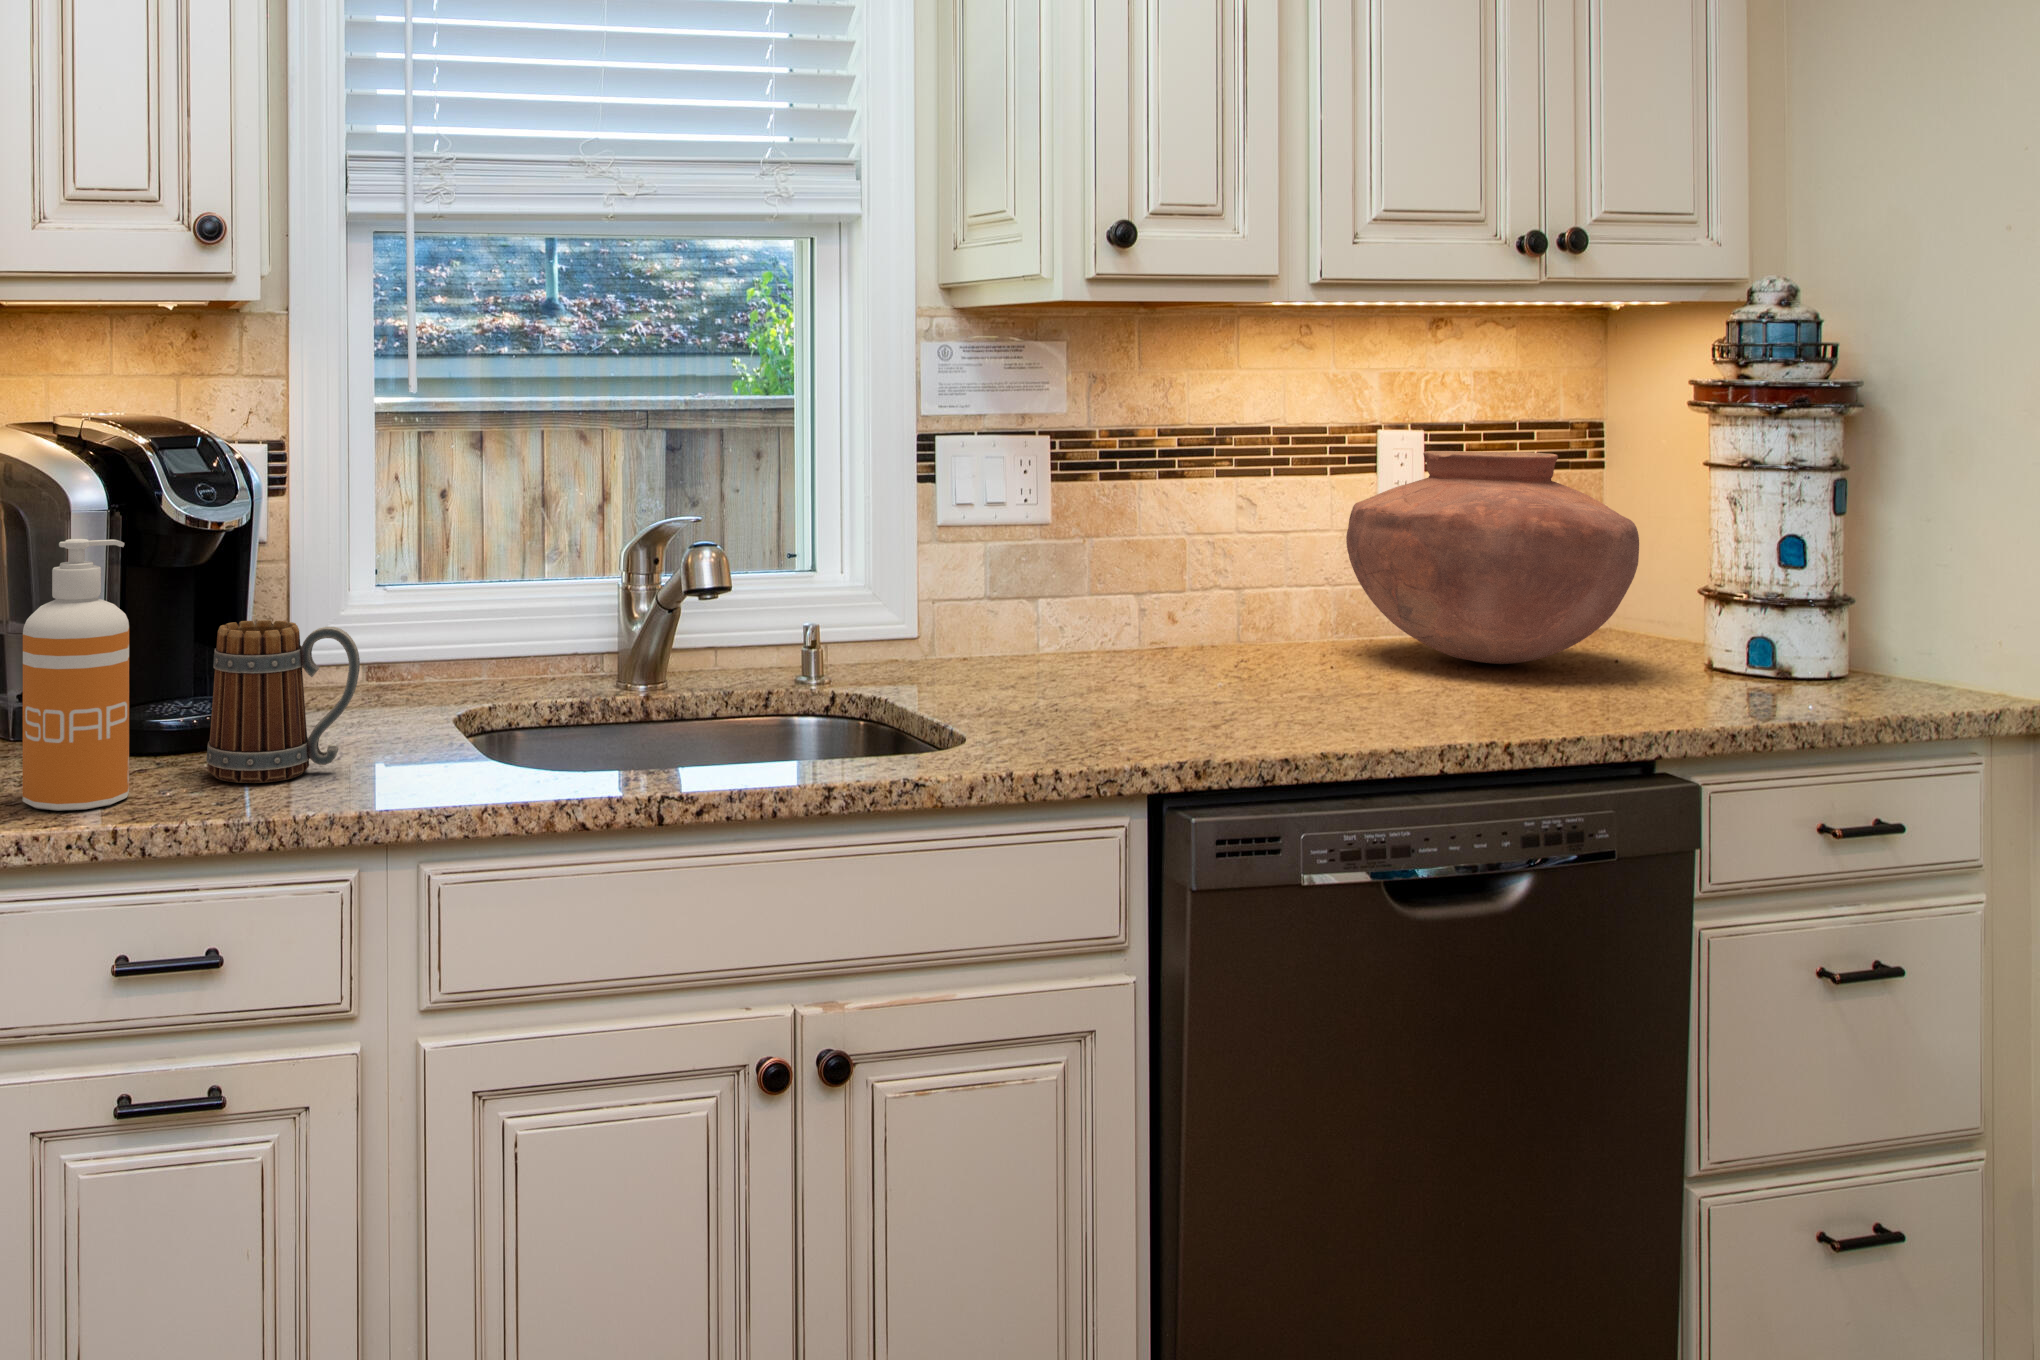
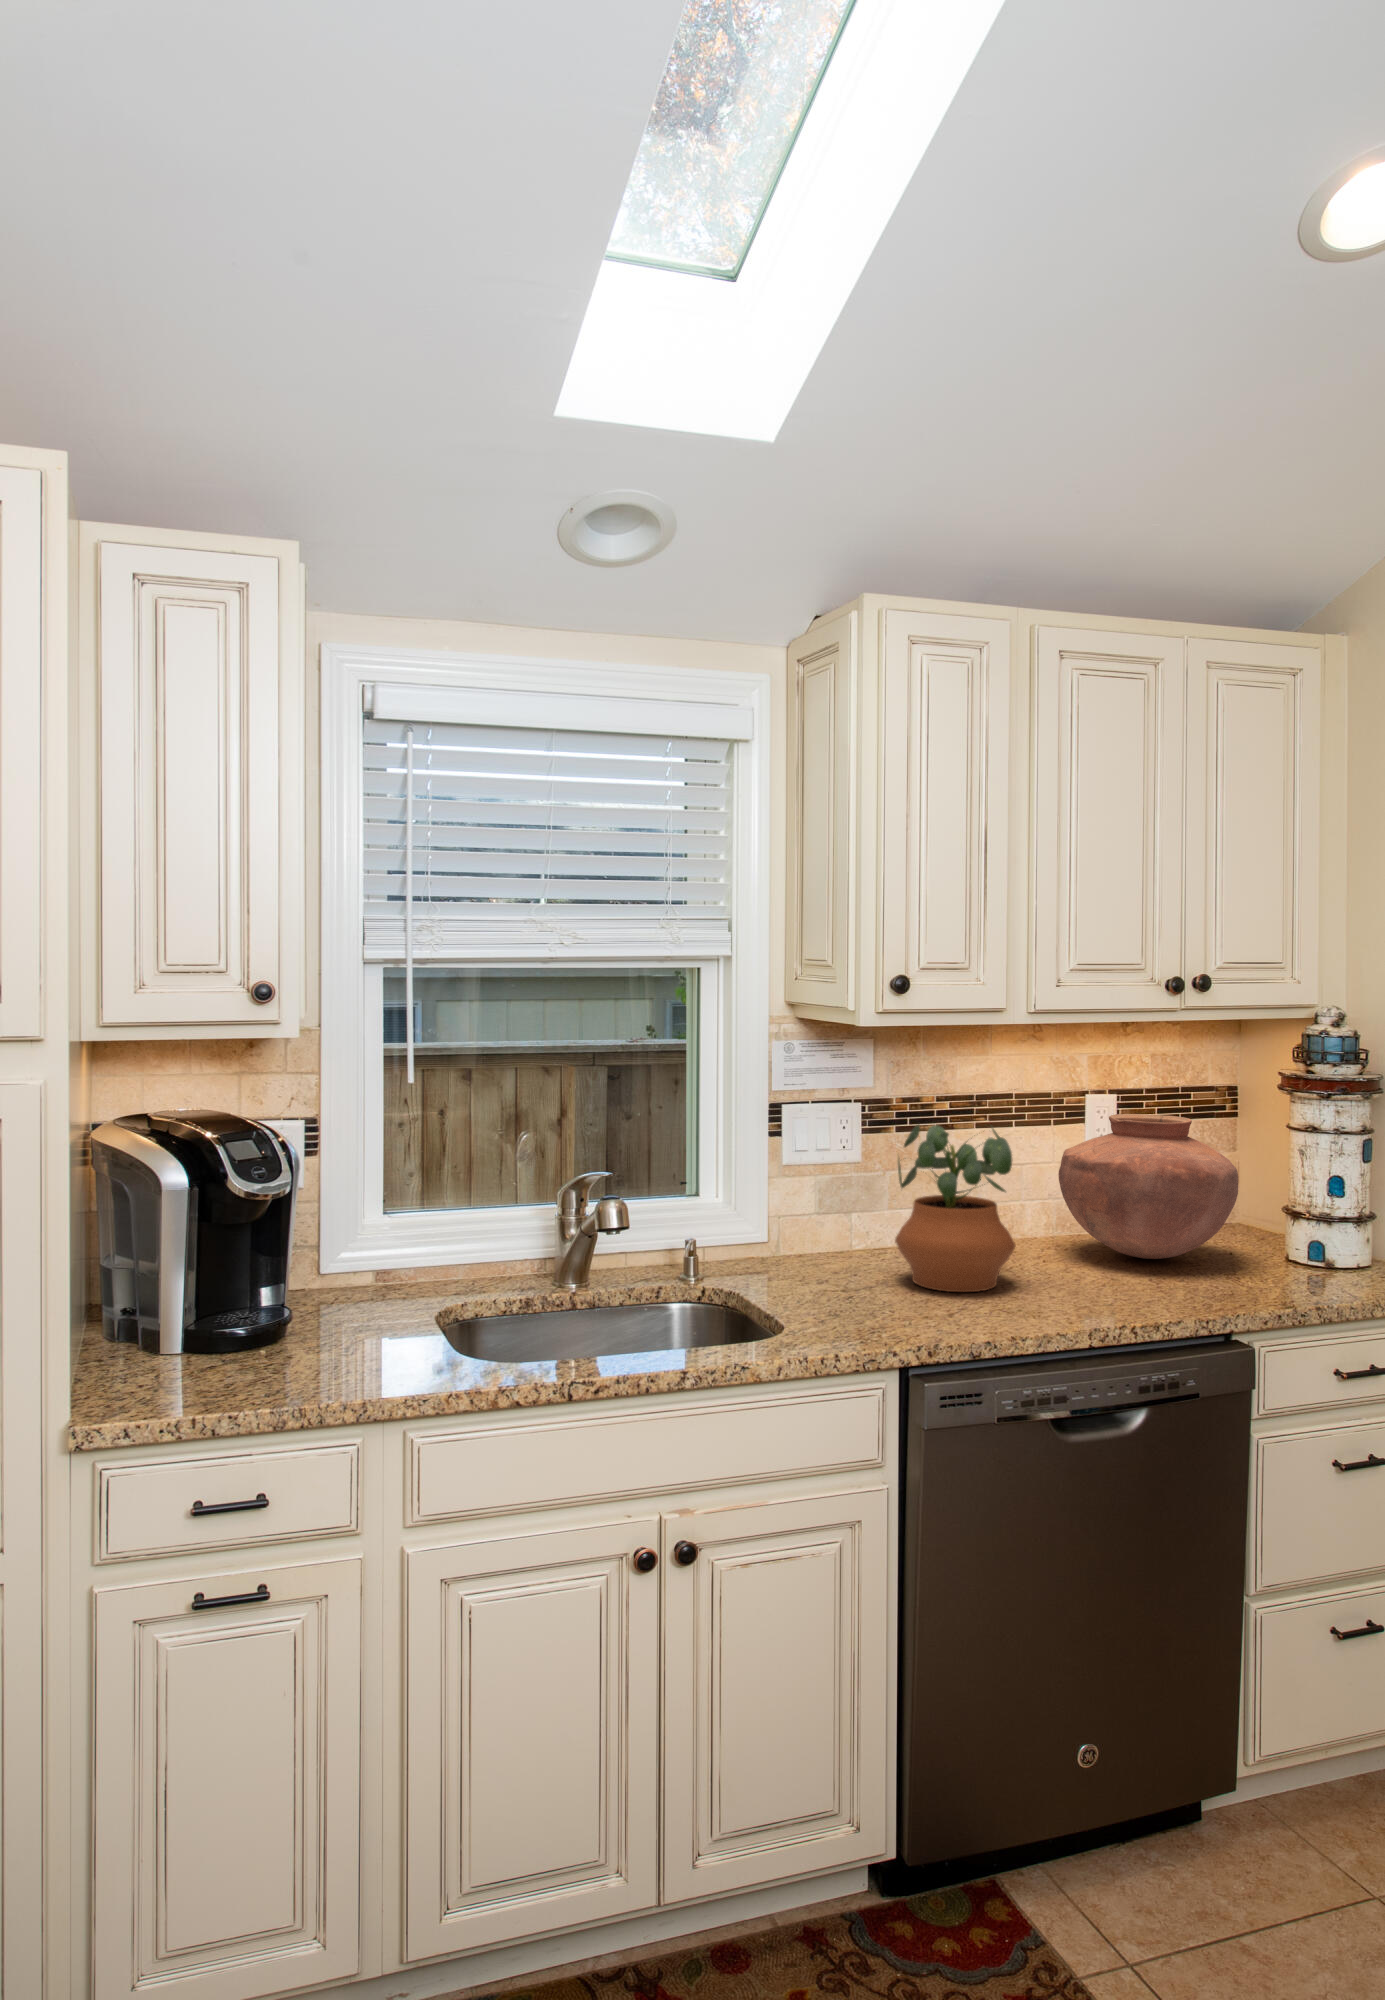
potted plant: none [1110,452,1300,700] -> present [895,1125,1015,1292]
soap dispenser: present [23,539,129,811] -> none [126,1213,203,1403]
mug: present [206,620,360,783] -> none [259,1261,368,1377]

